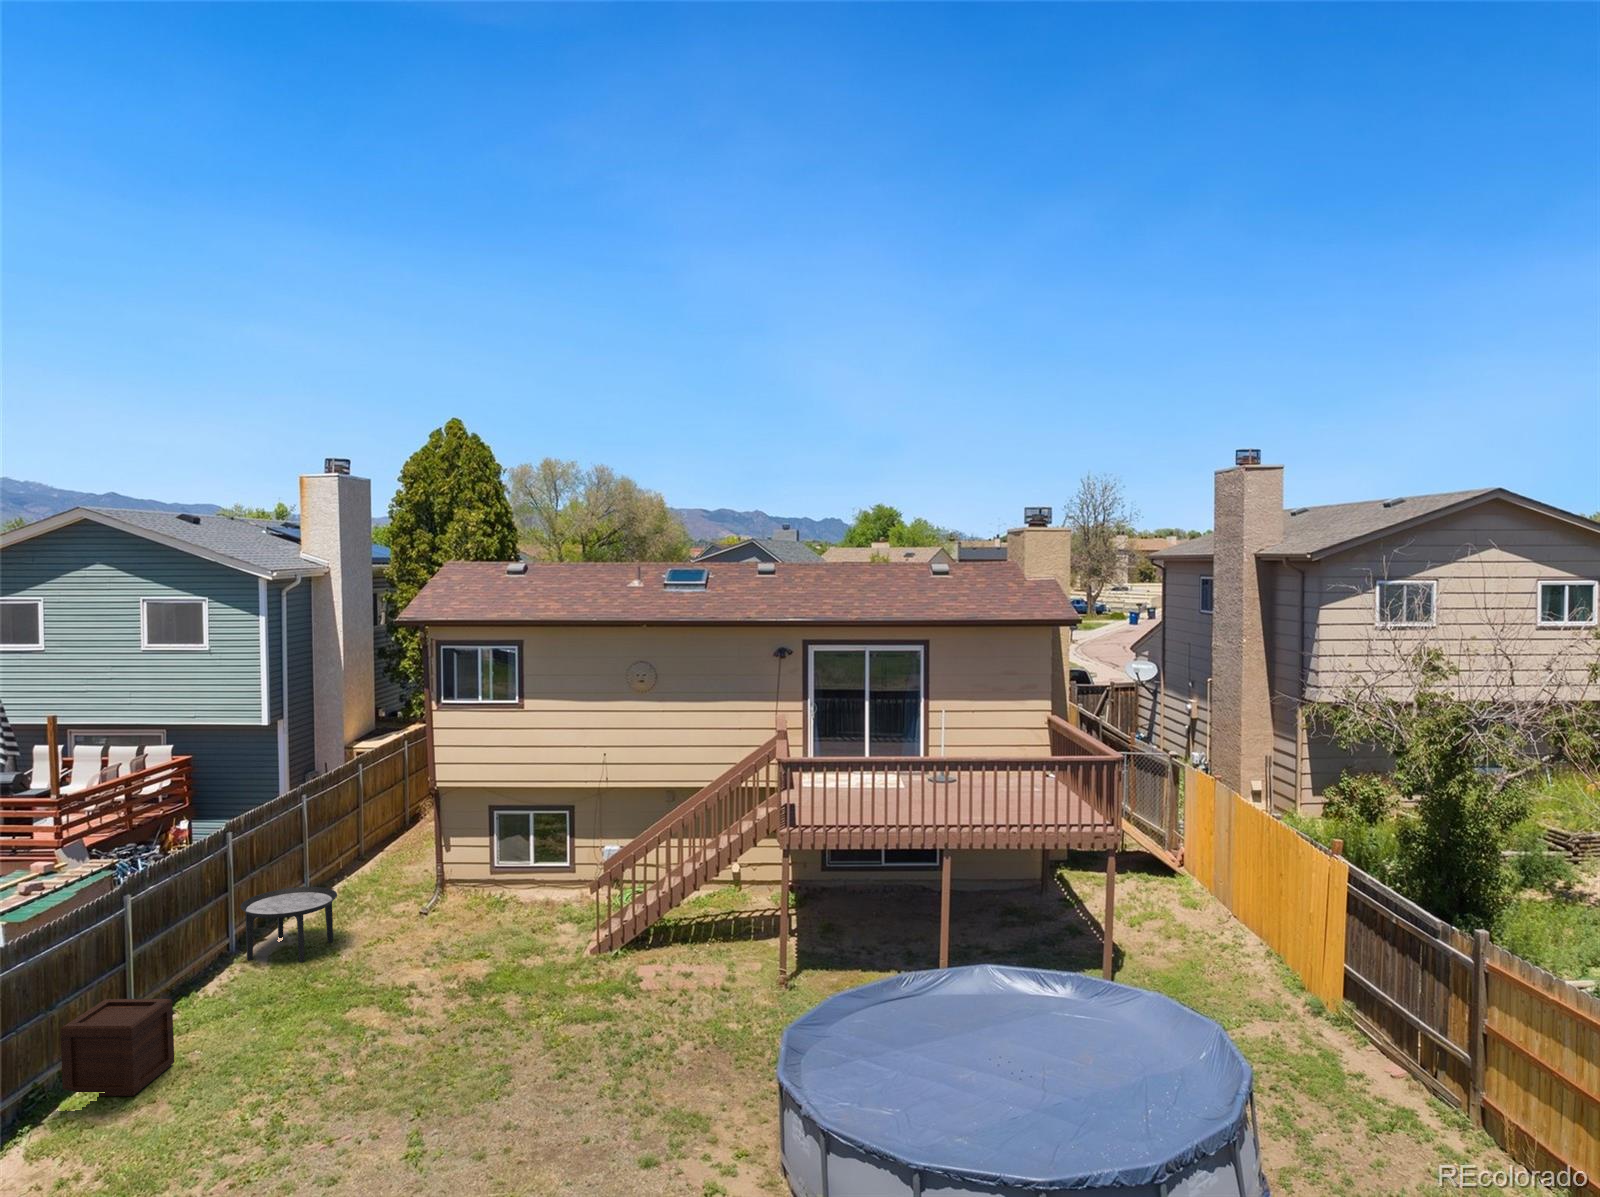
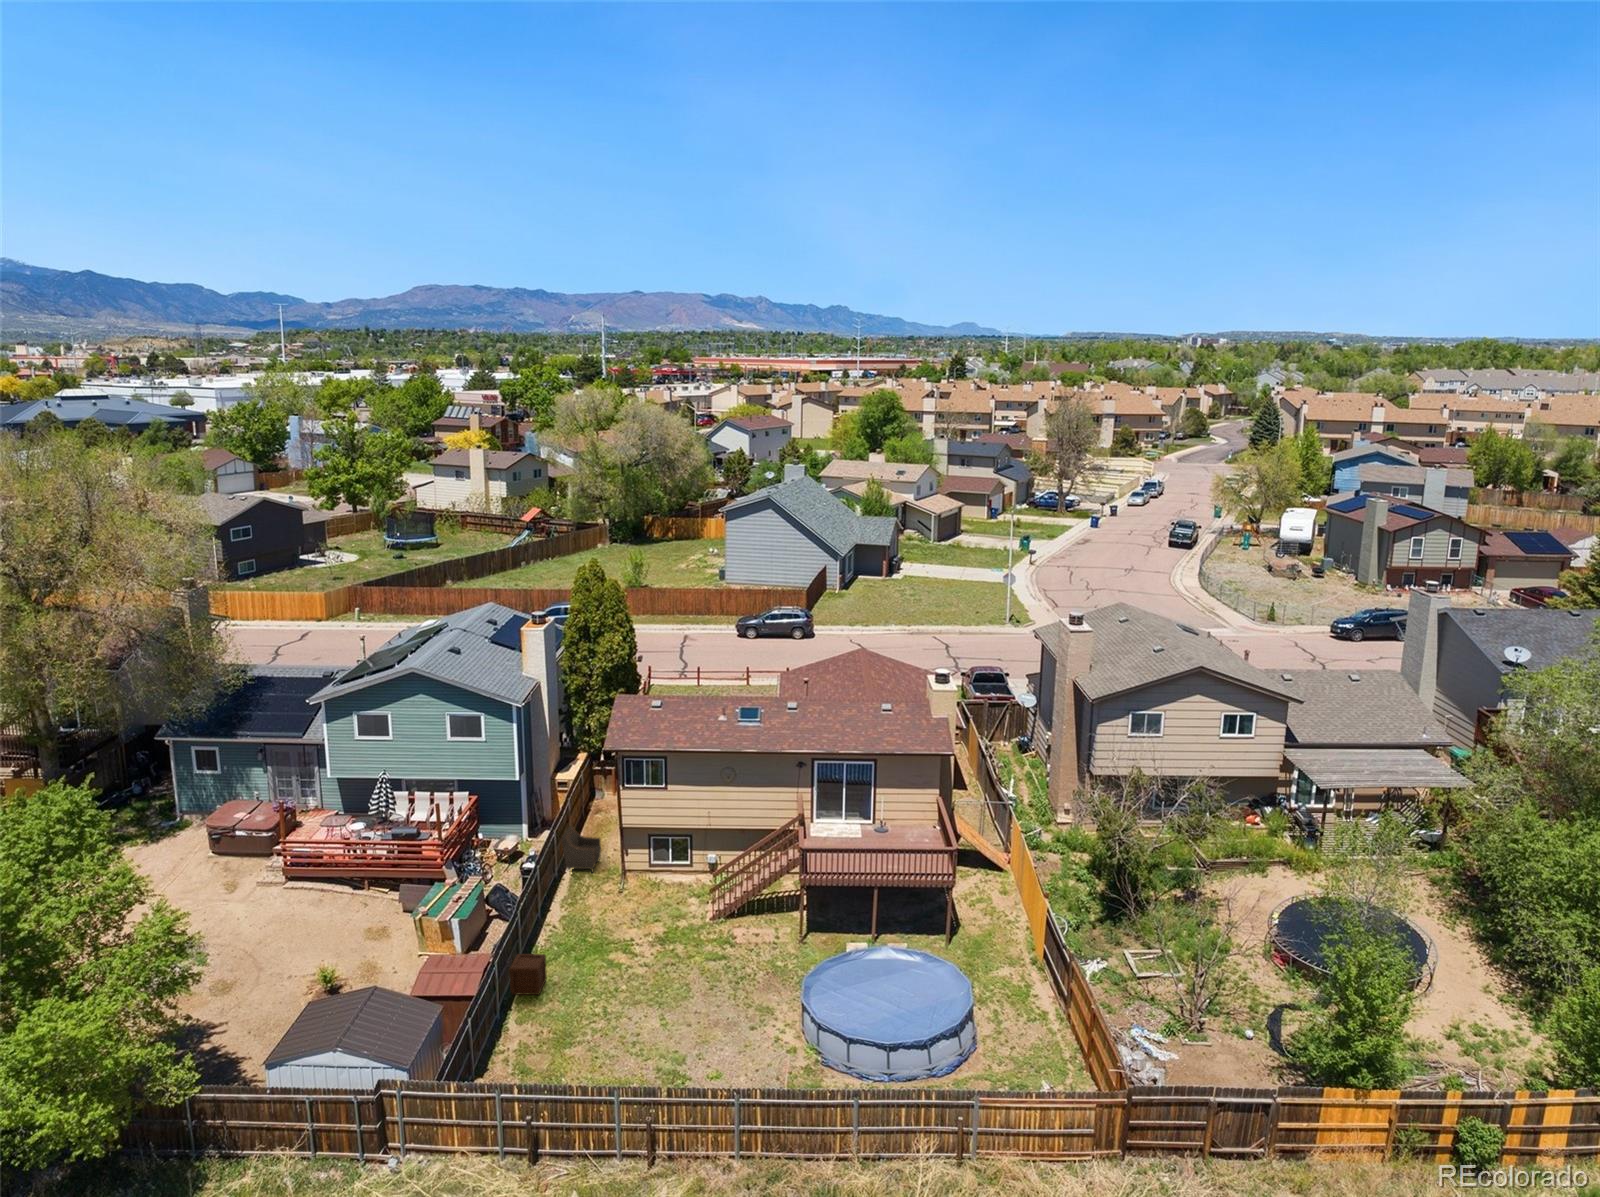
chair: none [322,804,405,888] -> present [562,826,601,872]
round table: present [240,887,337,962] -> none [544,884,587,924]

